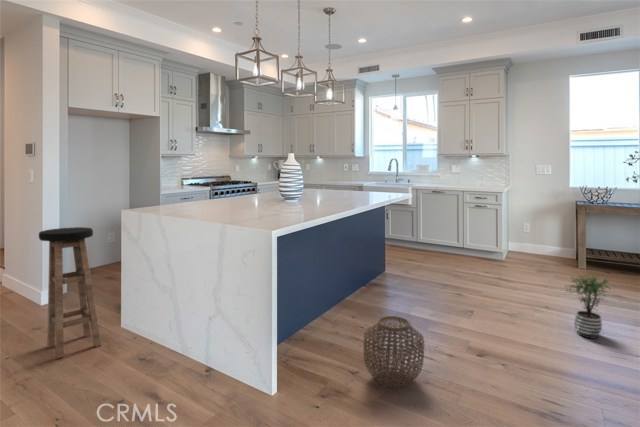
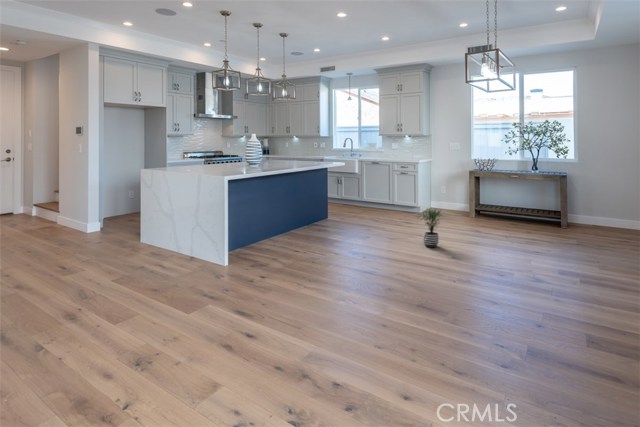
bar stool: present [39,227,101,358] -> none [91,177,129,253]
woven basket: present [364,316,424,388] -> none [277,225,311,264]

